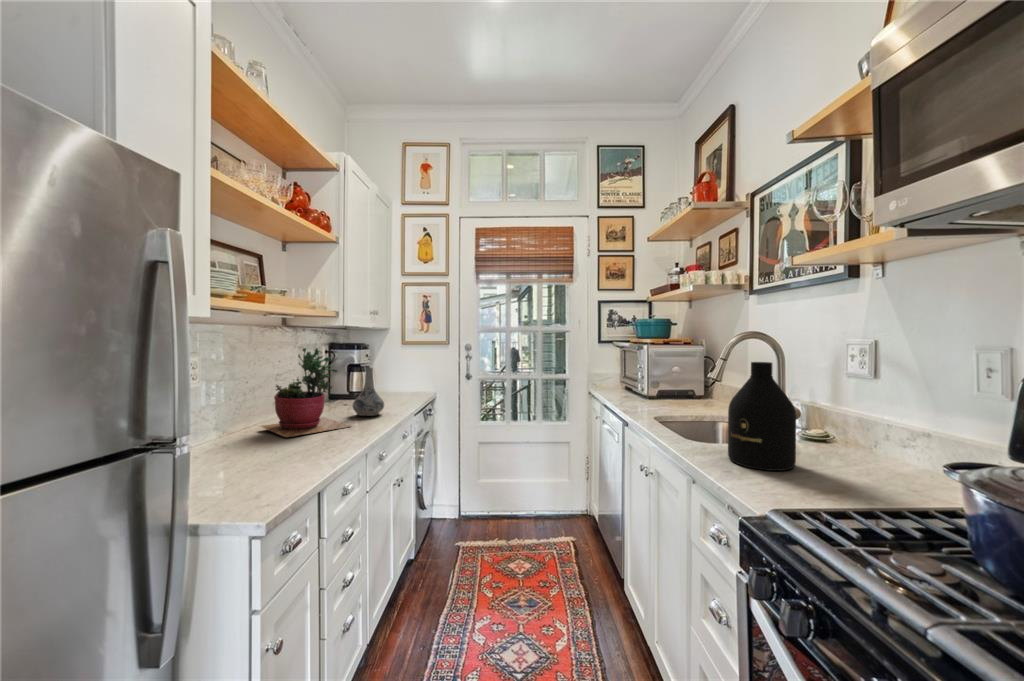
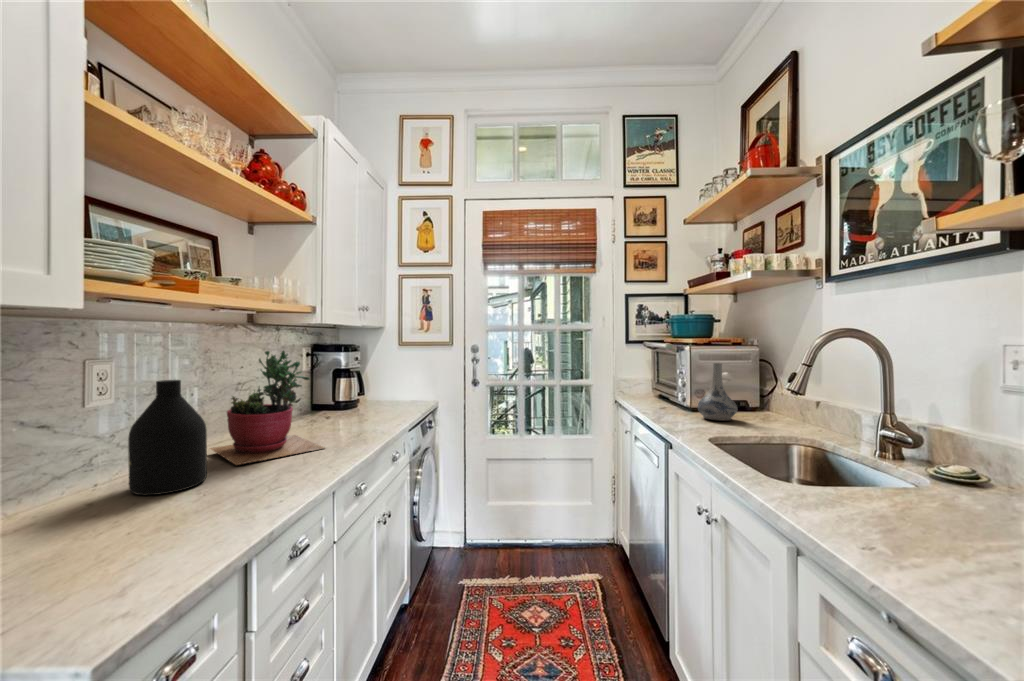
bottle: present [728,362,796,471] -> present [128,380,207,495]
decorative vase: present [352,367,384,416] -> present [698,363,737,421]

